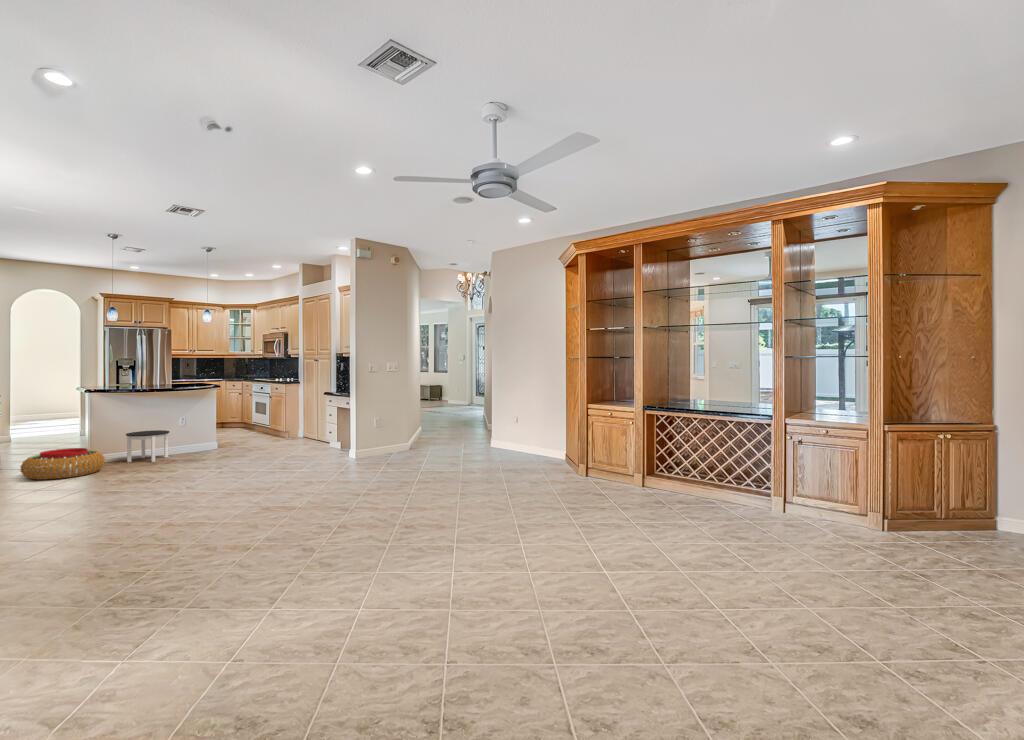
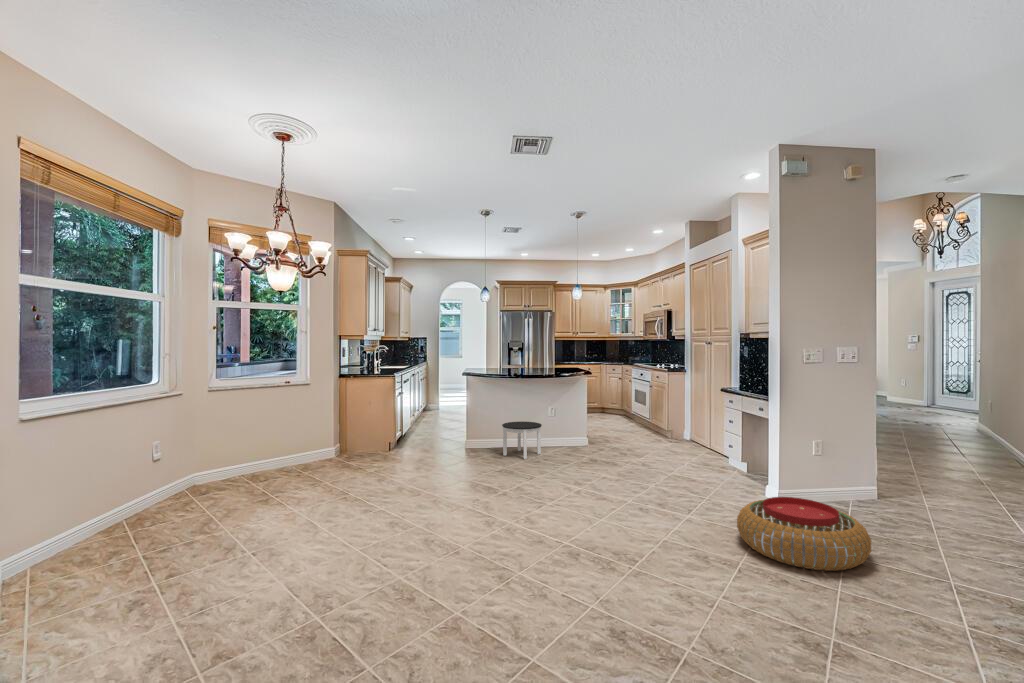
pouf: present [21,448,105,480] -> present [737,497,871,571]

